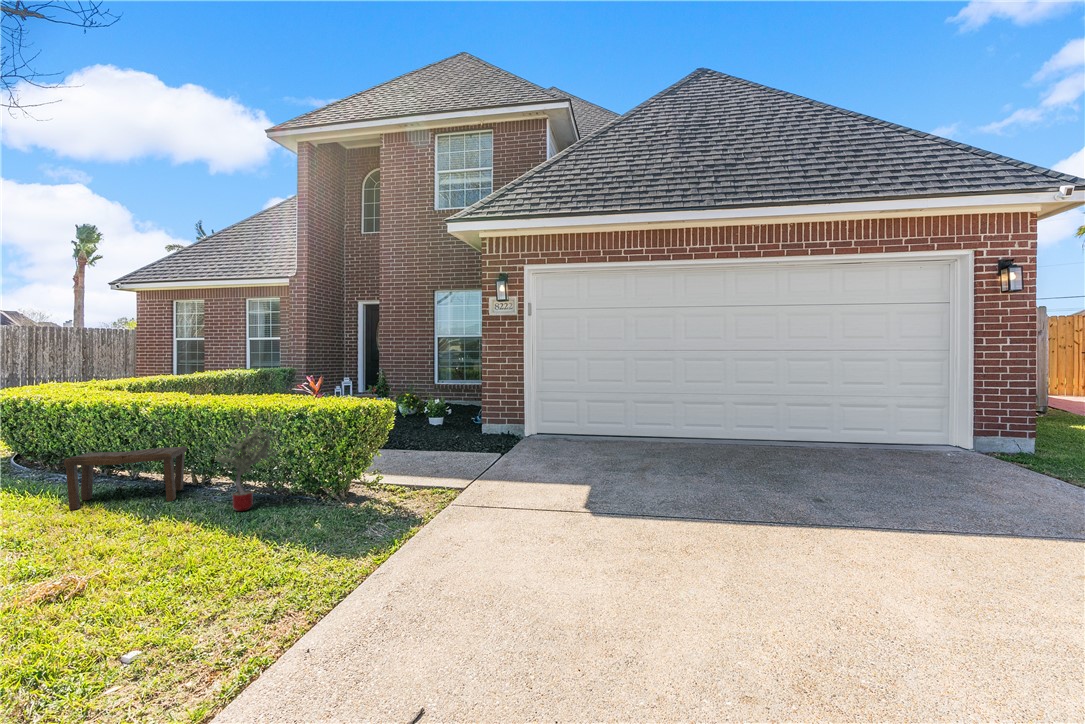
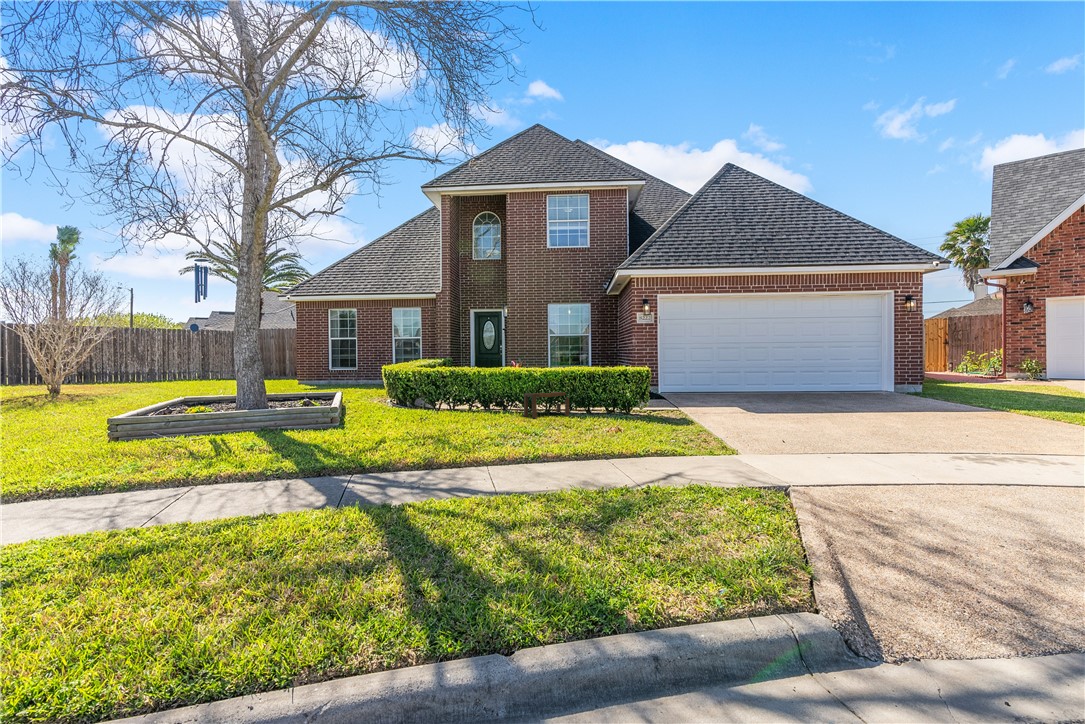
potted tree: present [216,421,277,511] -> none [595,374,630,416]

